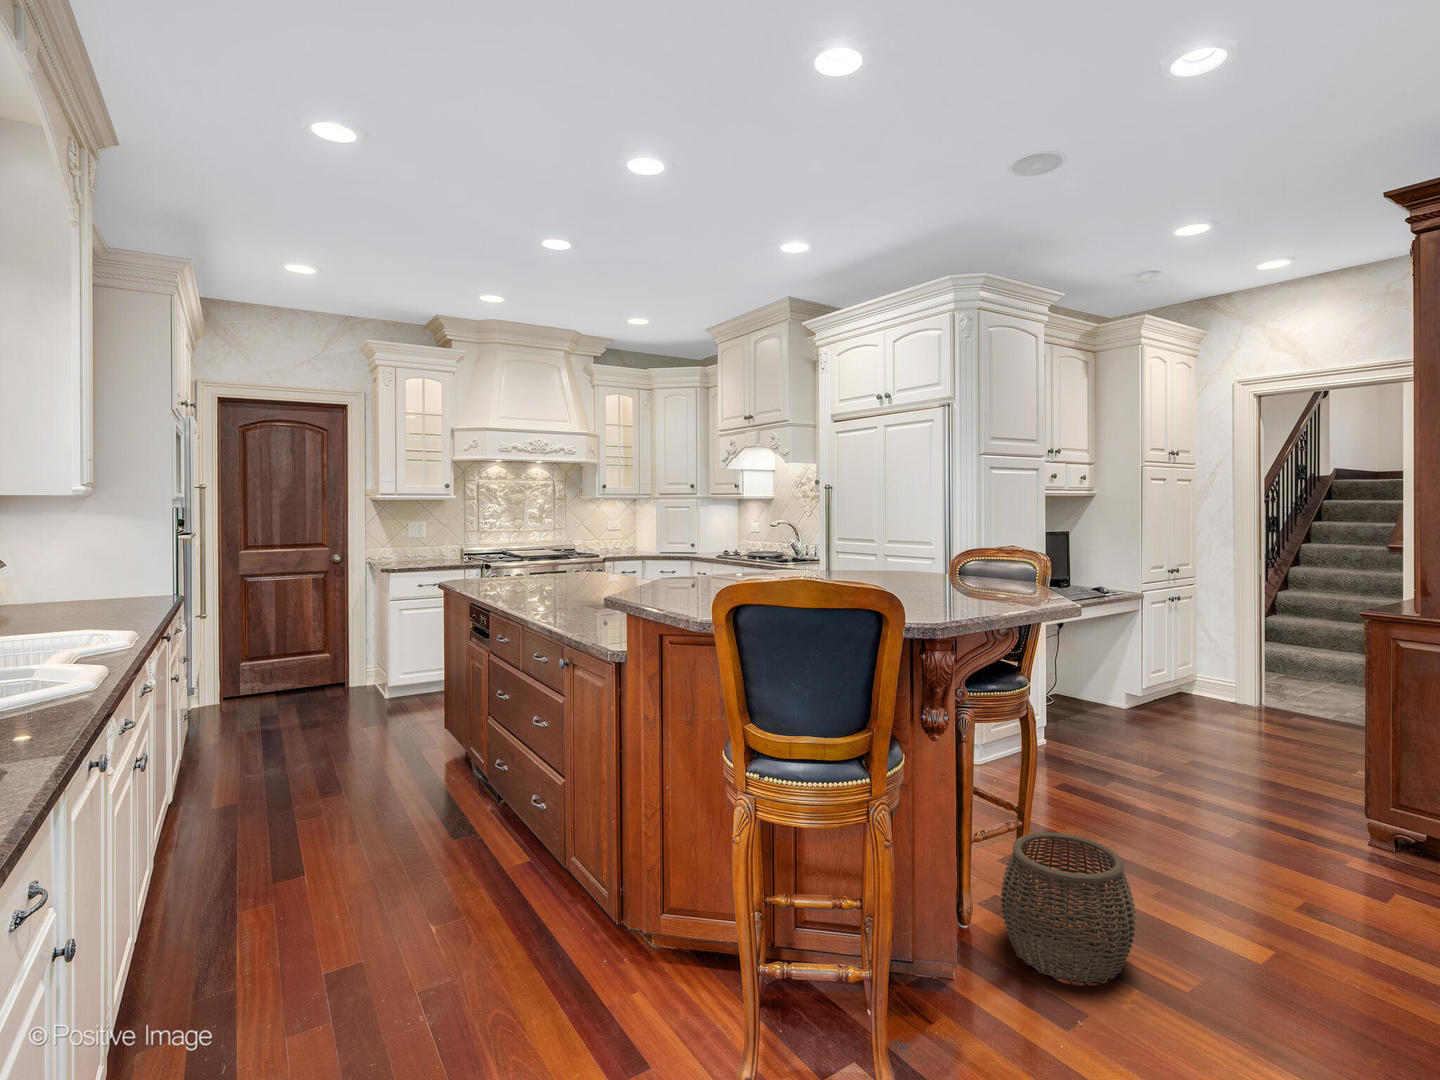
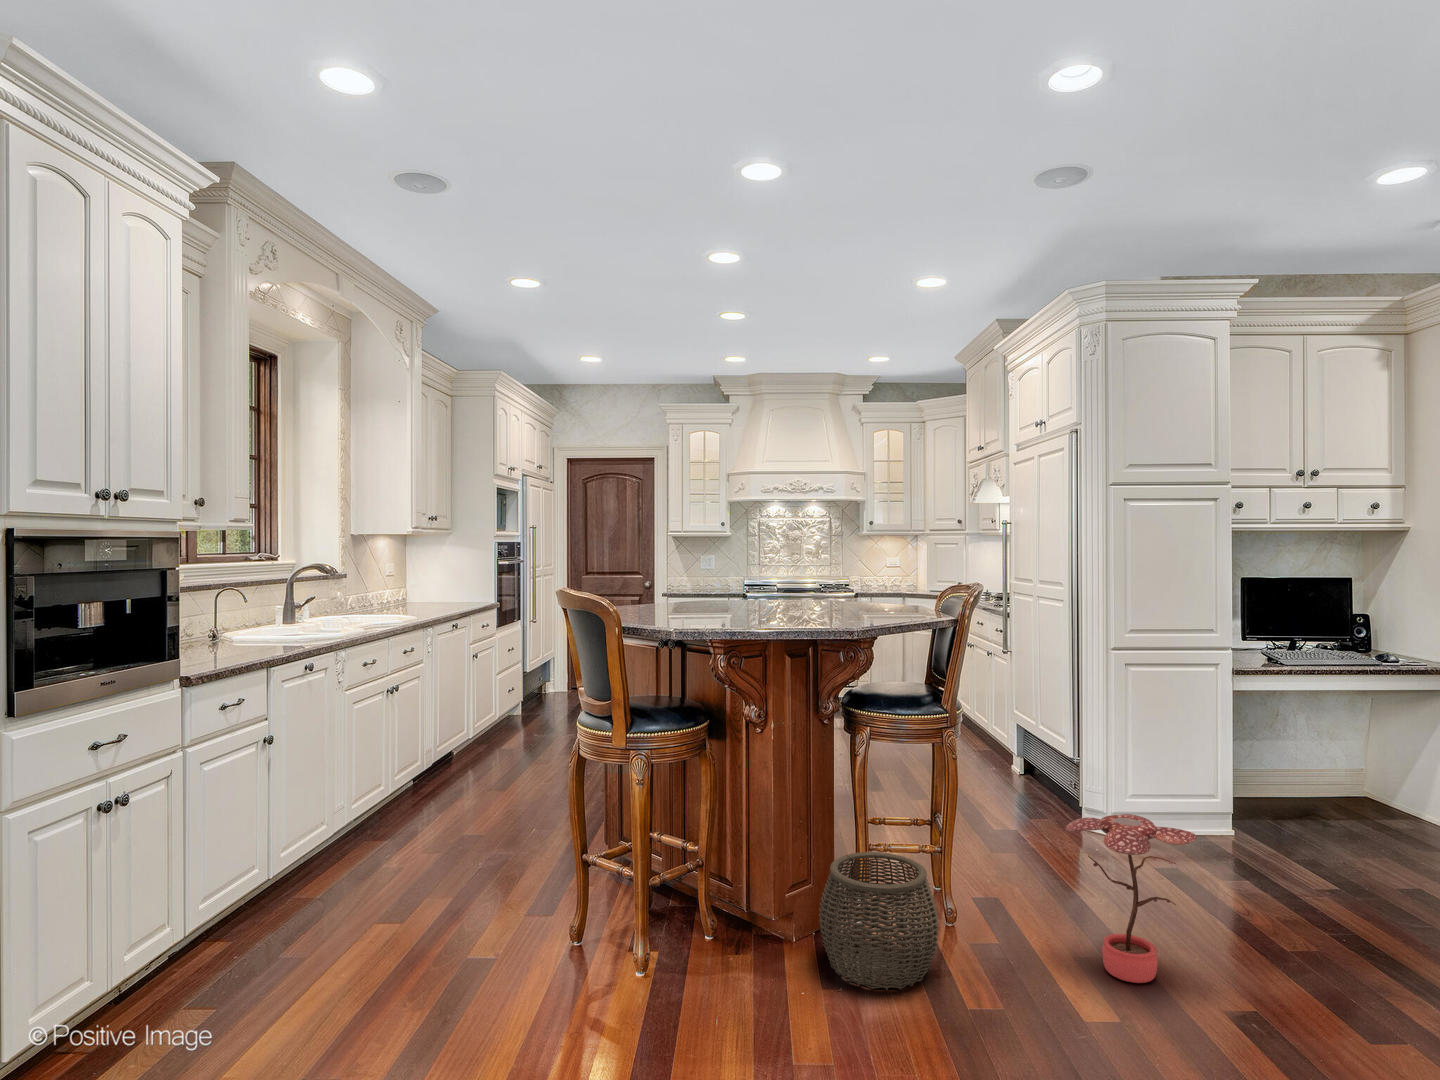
potted plant: none [1149,747,1251,895] -> present [1066,814,1197,983]

